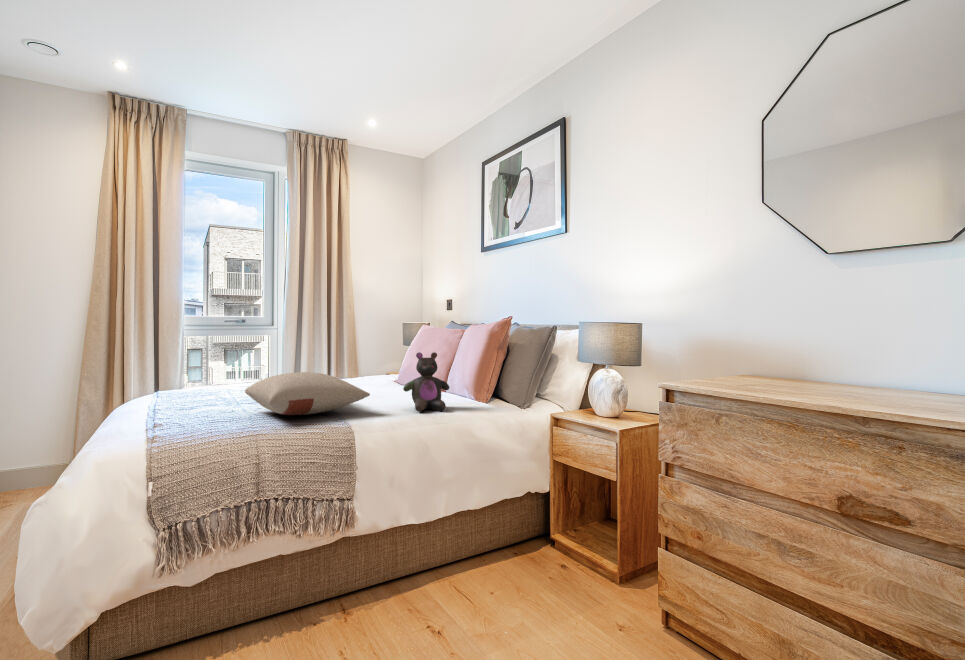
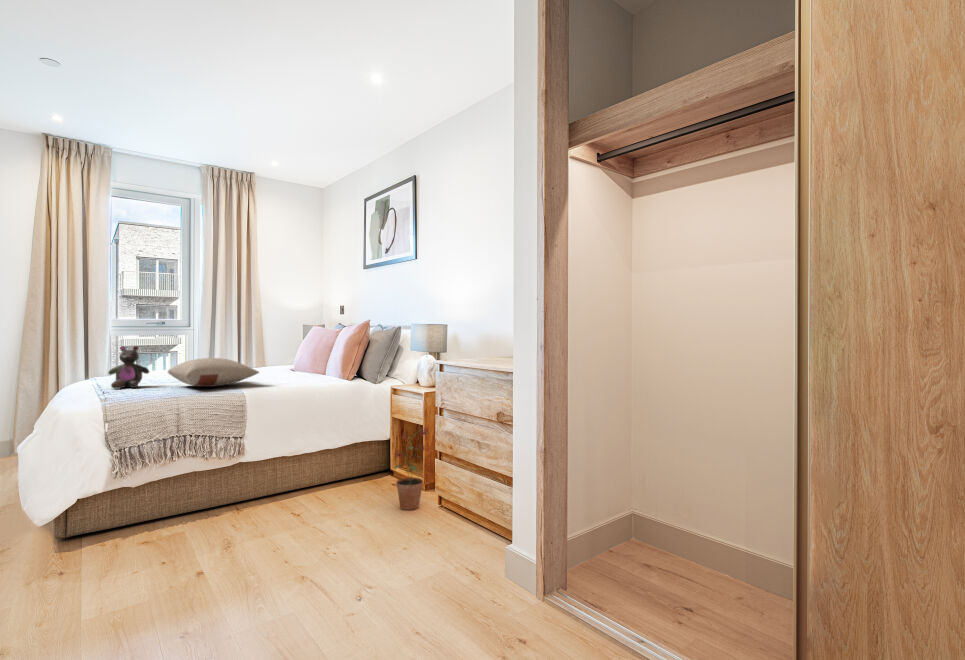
stuffed bear: present [403,352,449,412] -> present [108,346,149,389]
potted plant: none [583,494,644,632] -> present [394,428,428,510]

